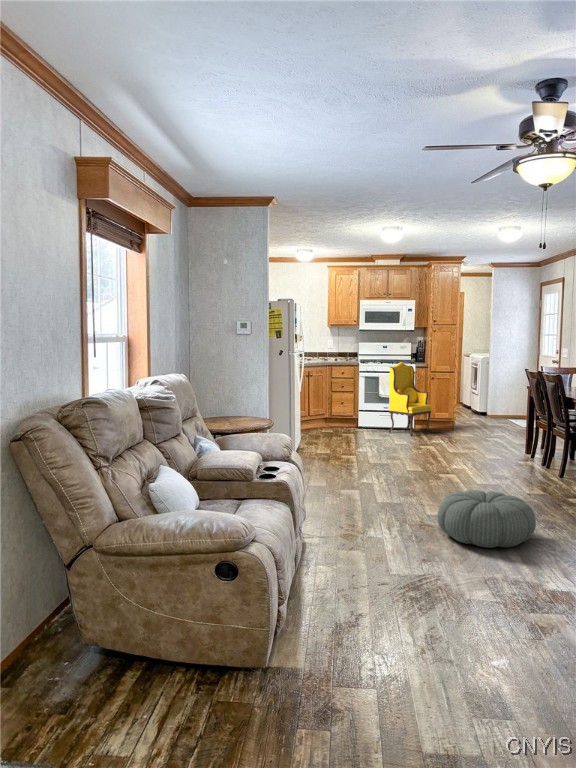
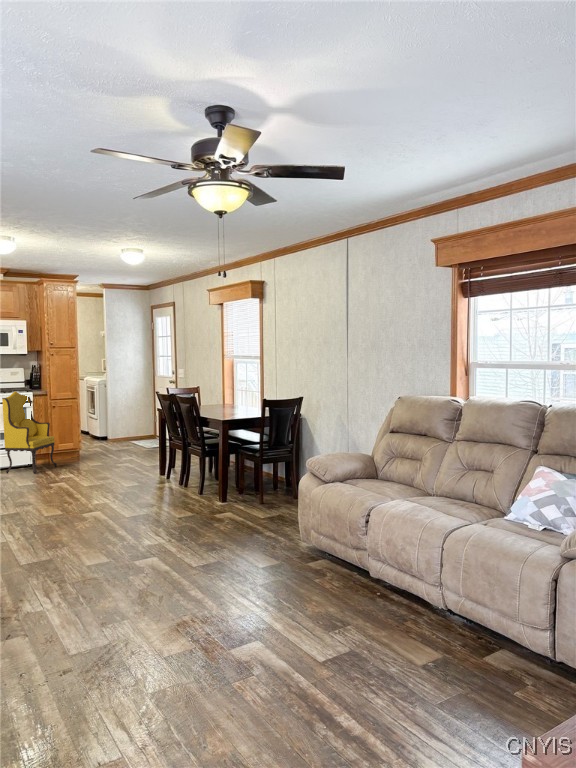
pouf: present [437,490,536,548] -> none [104,526,205,591]

